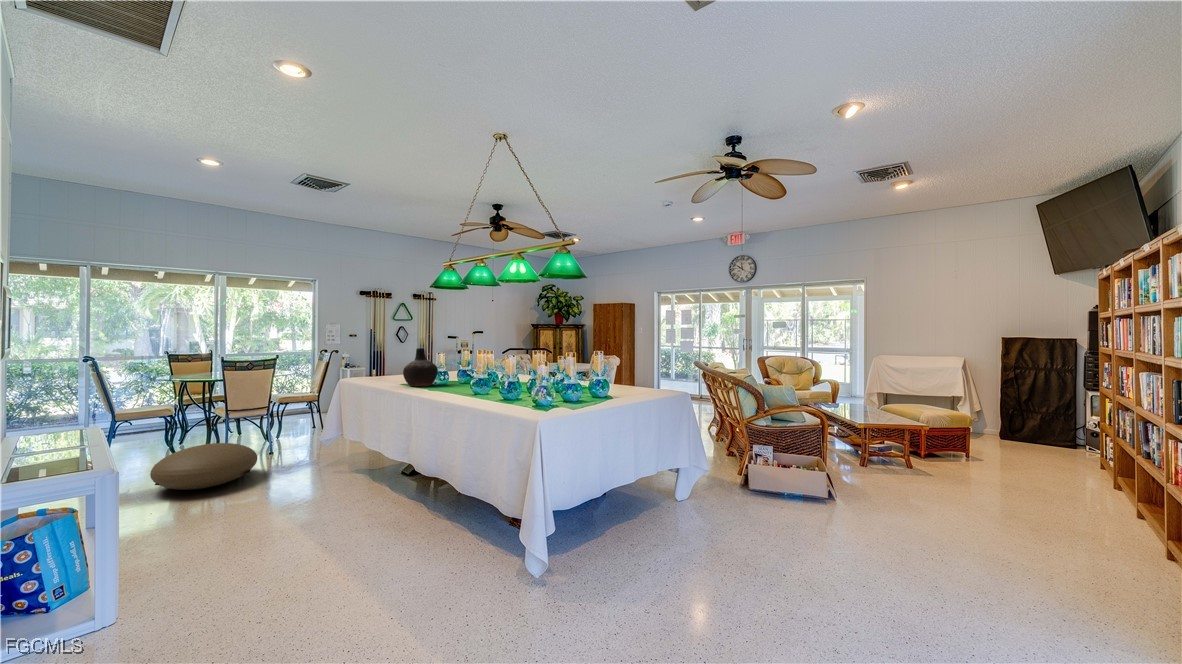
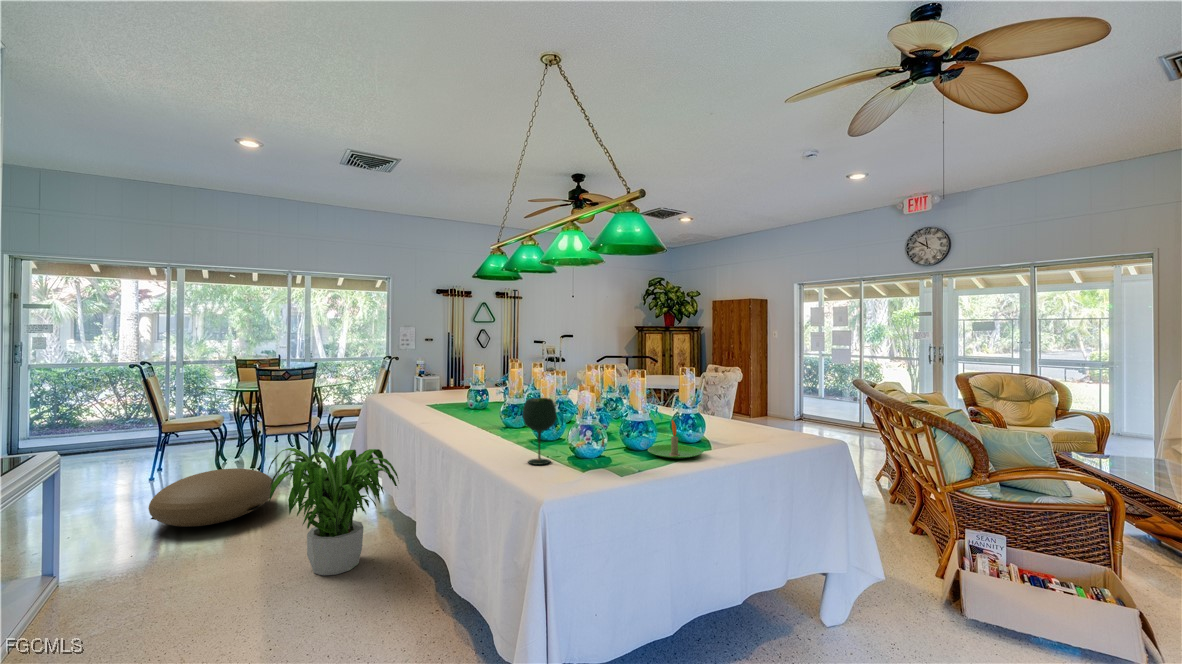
vase: present [403,348,438,386] -> none [427,358,473,410]
wine glass: none [507,370,528,409] -> present [523,398,556,465]
candle: none [579,381,611,404] -> present [648,420,702,459]
potted plant: none [281,417,394,508] -> present [268,448,399,575]

